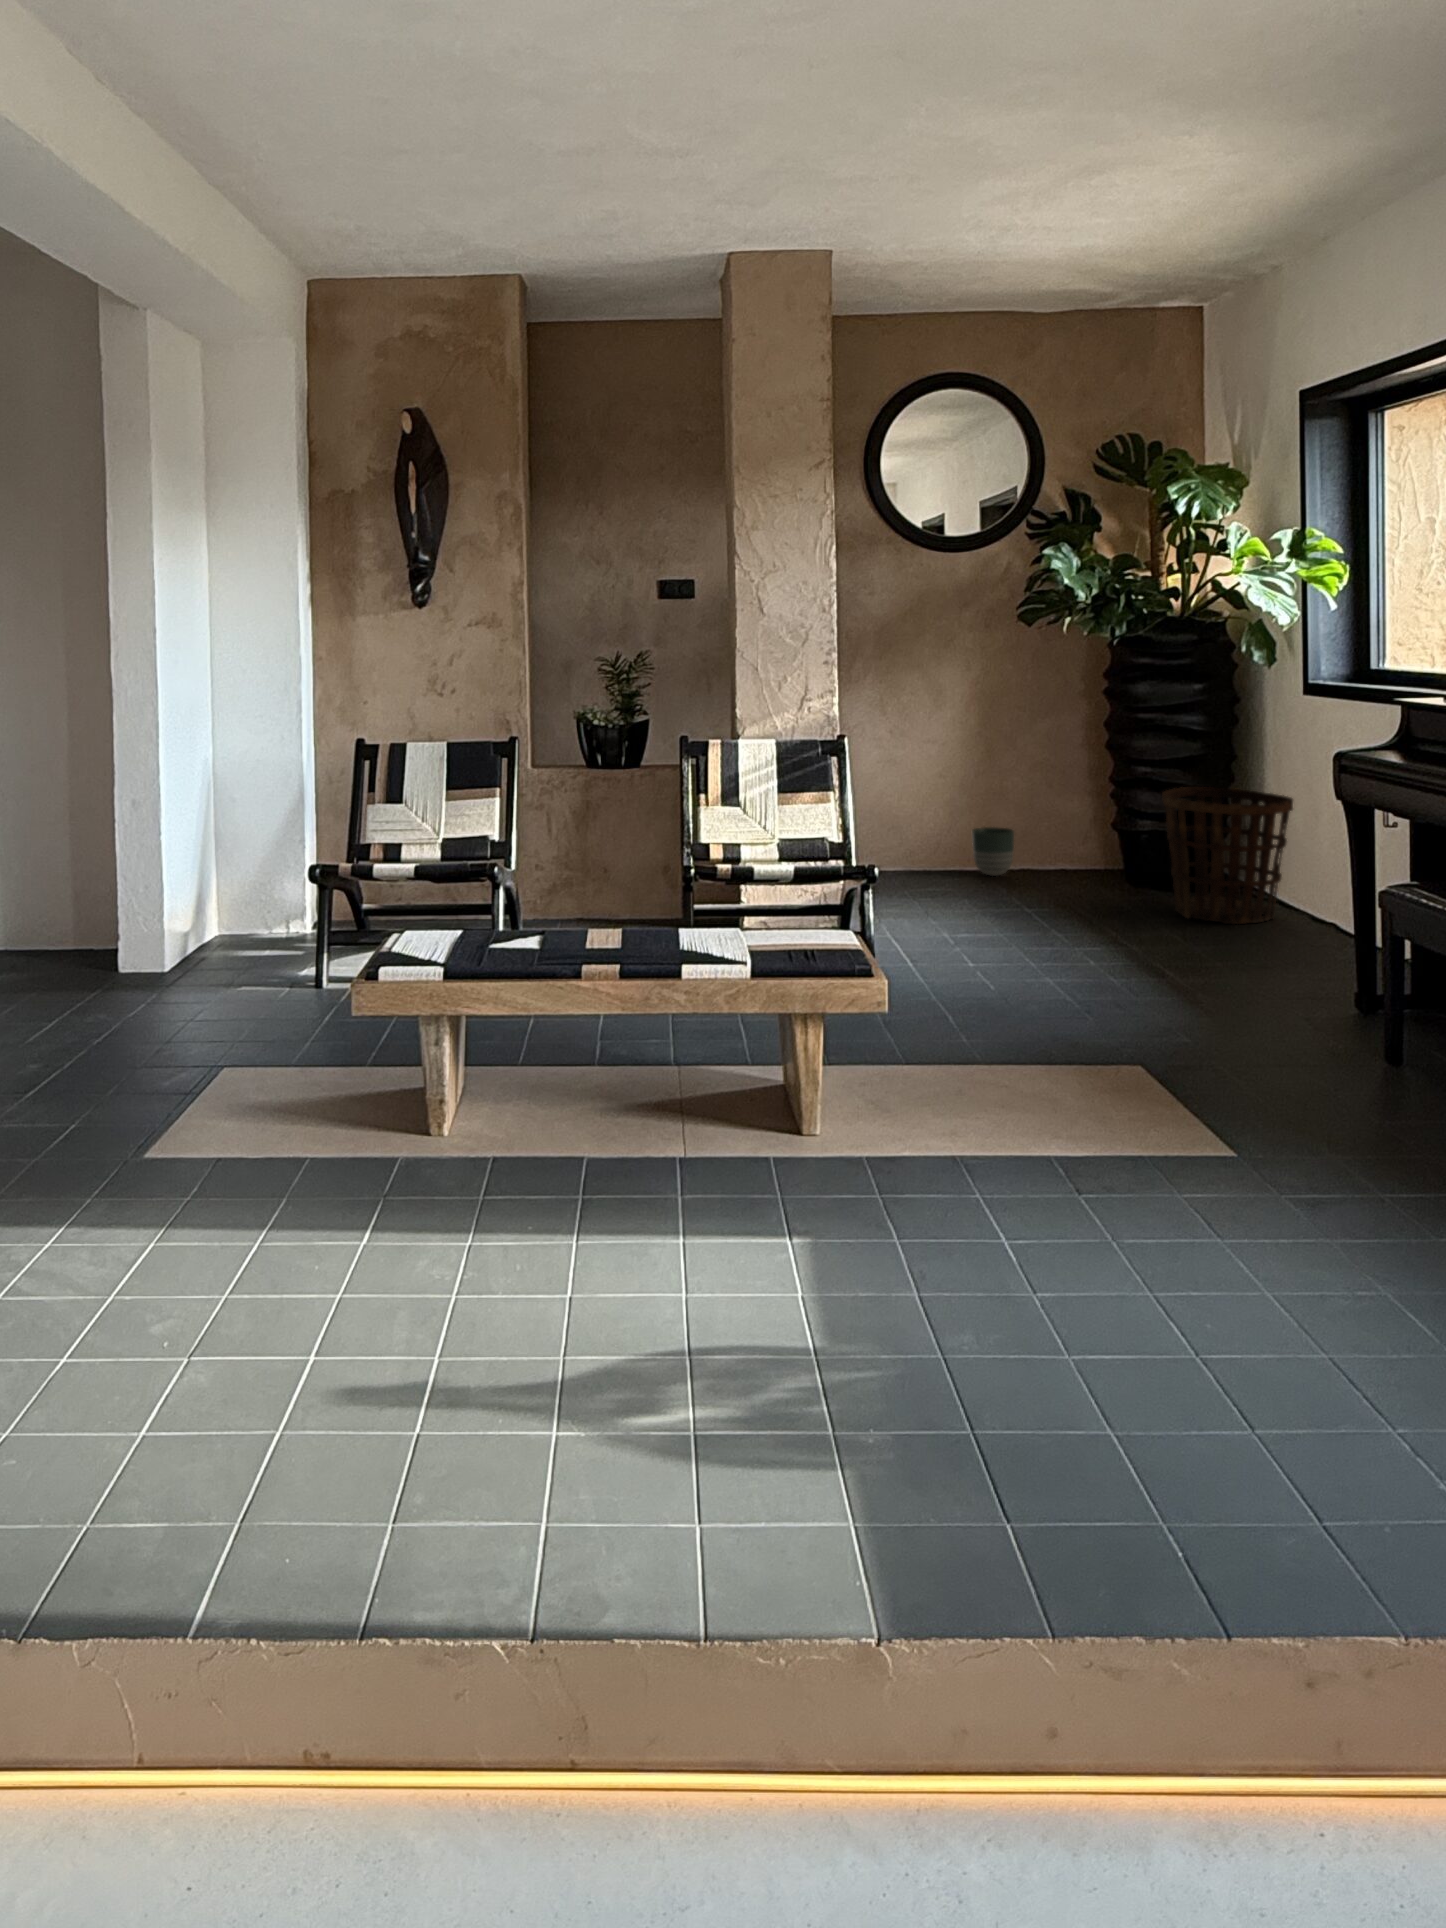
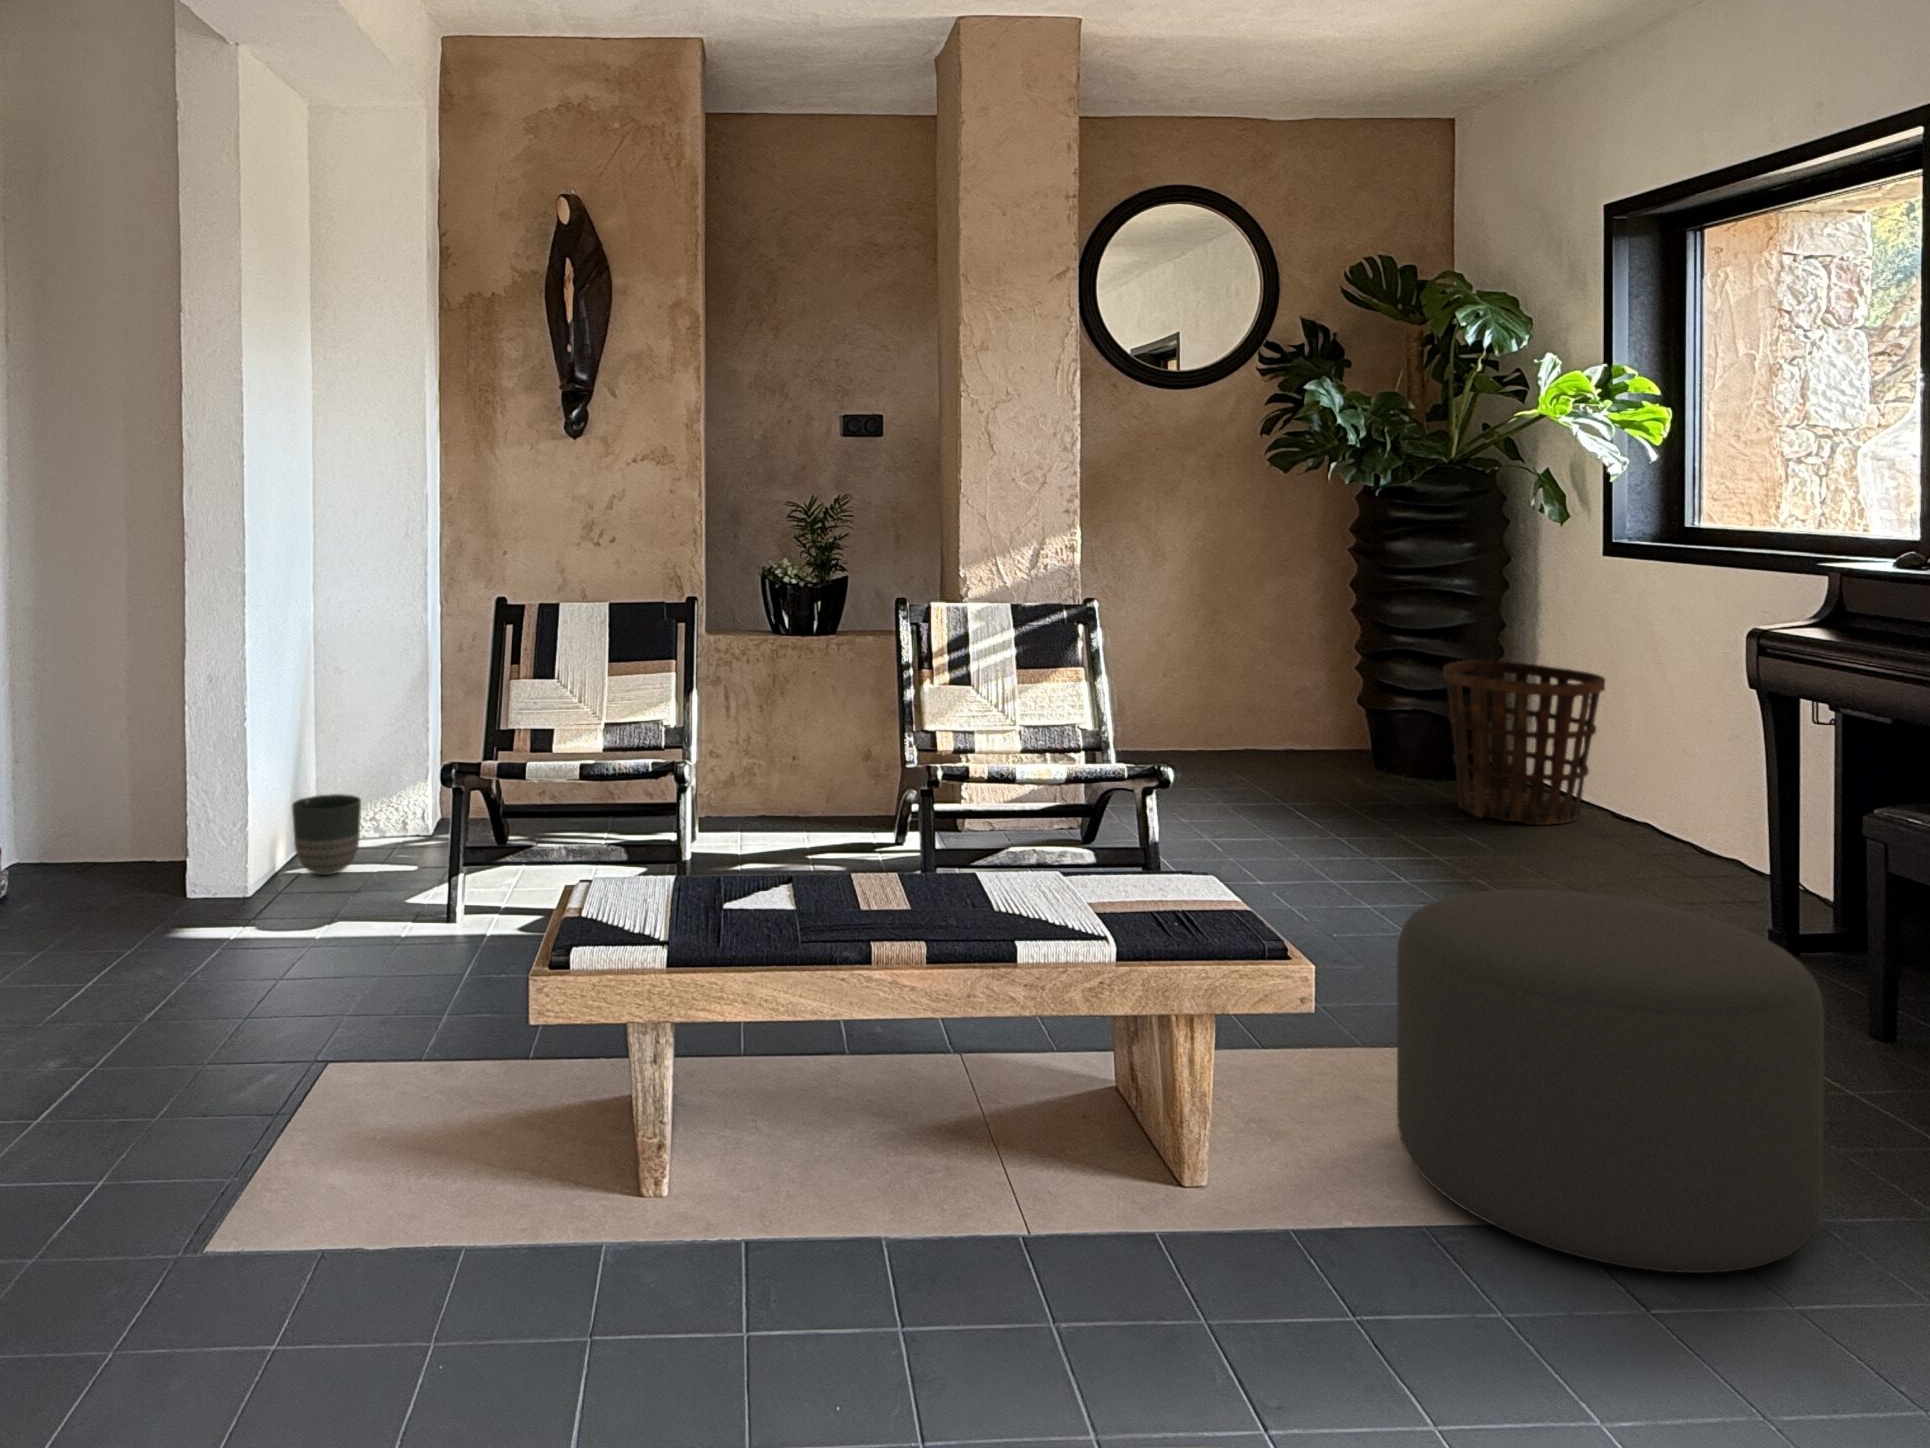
planter: present [972,827,1014,876] -> present [292,794,361,875]
ottoman: none [945,937,1207,1170] -> present [1397,889,1824,1273]

